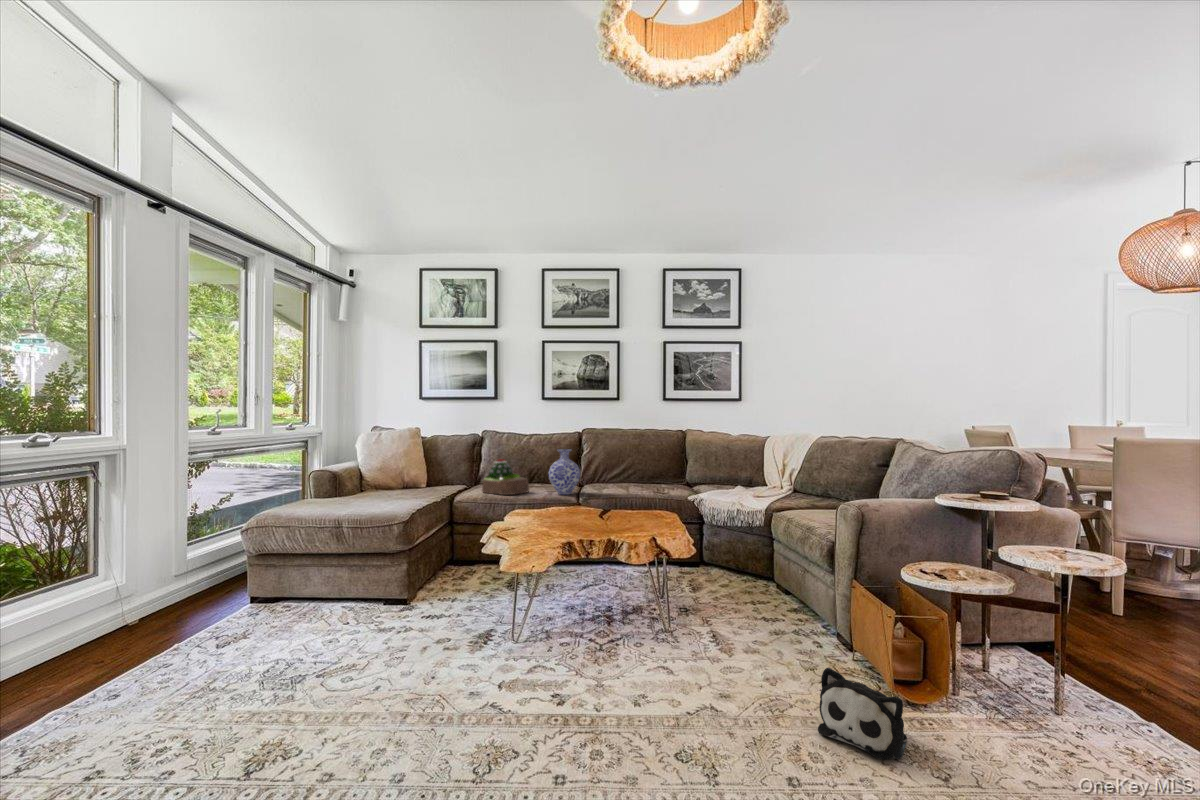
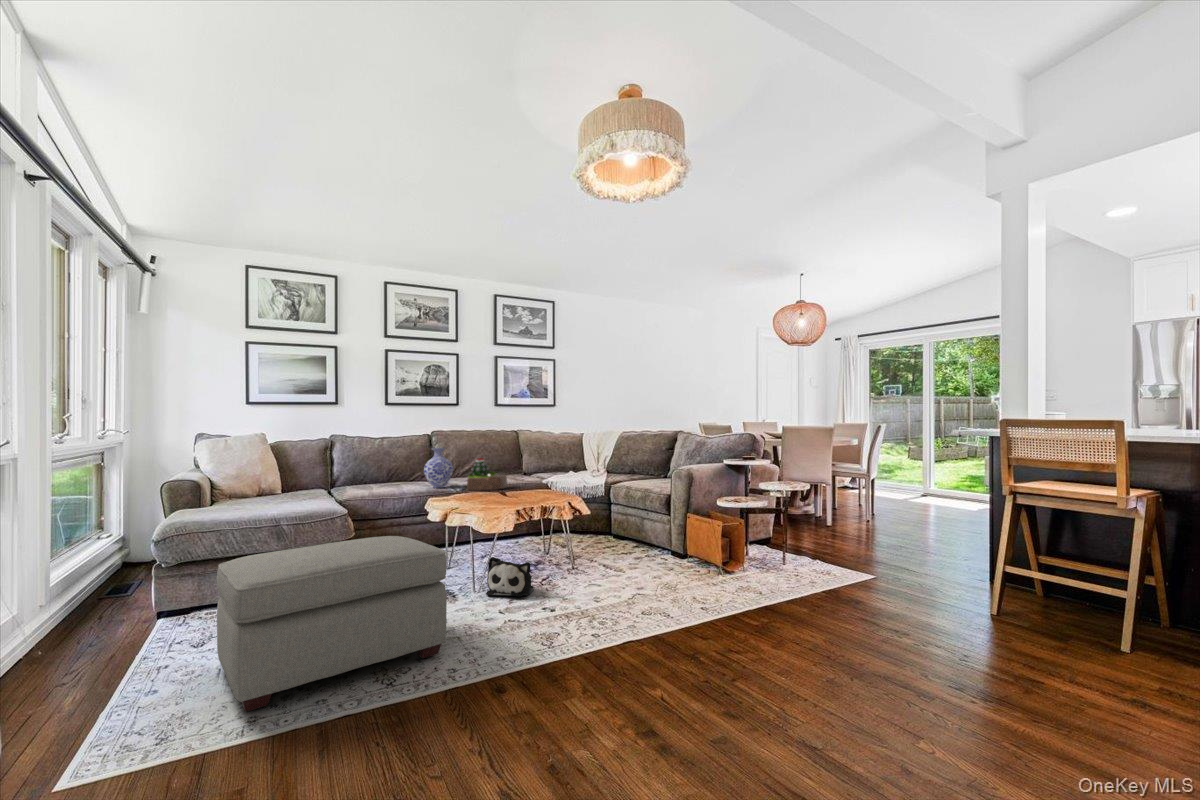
succulent plant: present [482,459,529,495] -> present [467,458,507,490]
ottoman: none [105,562,400,750] -> present [217,536,447,712]
plush toy: present [818,668,907,760] -> present [486,557,534,597]

